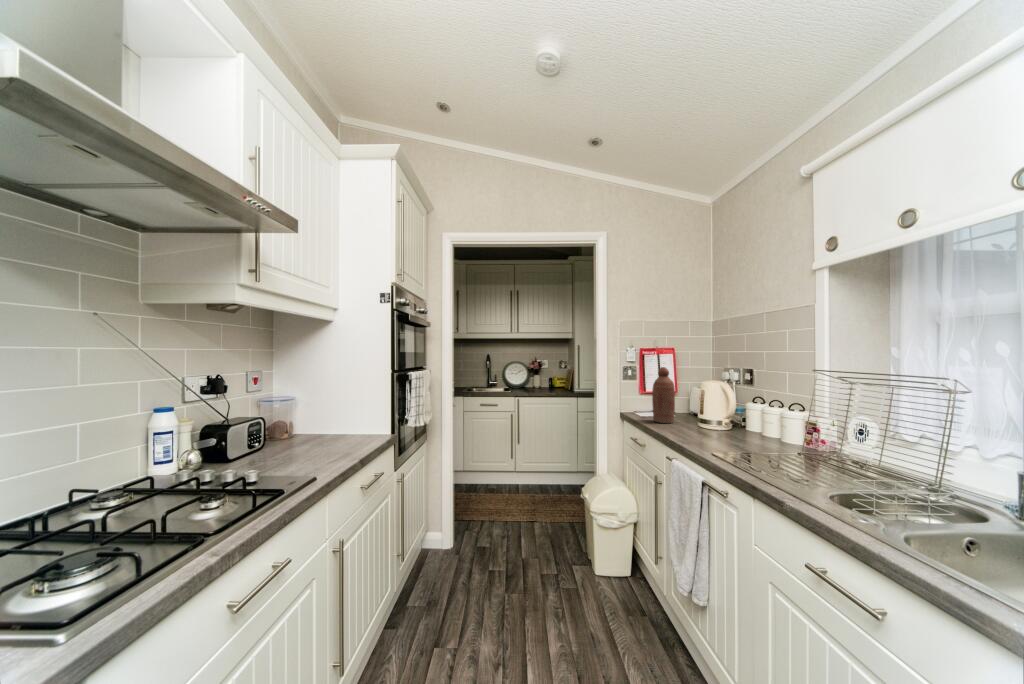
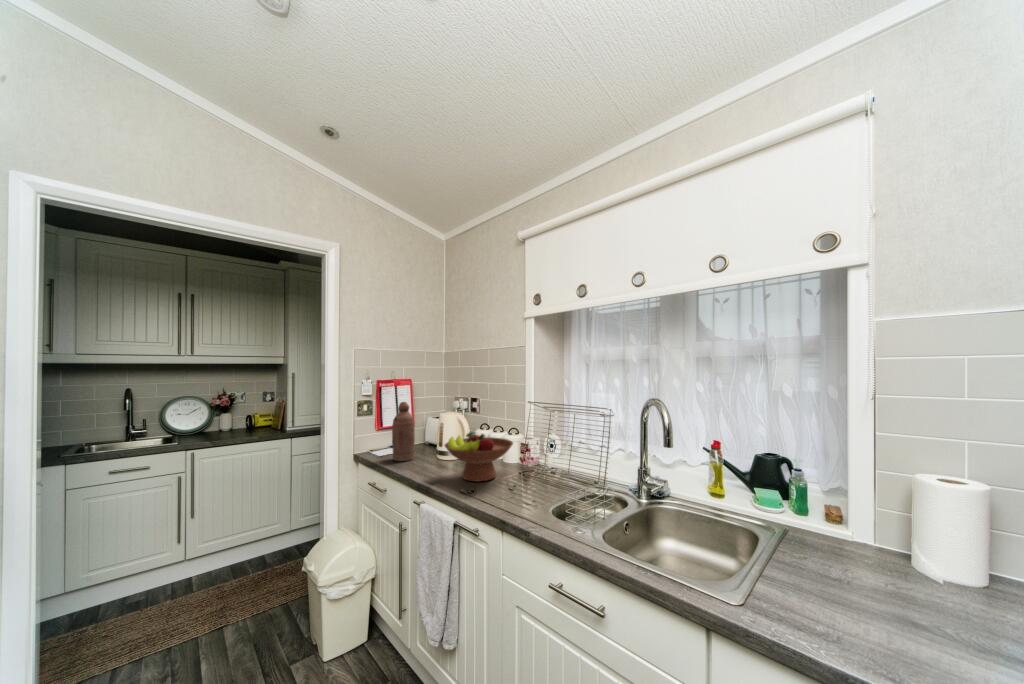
fruit bowl: none [698,398,787,451] -> present [445,432,513,482]

